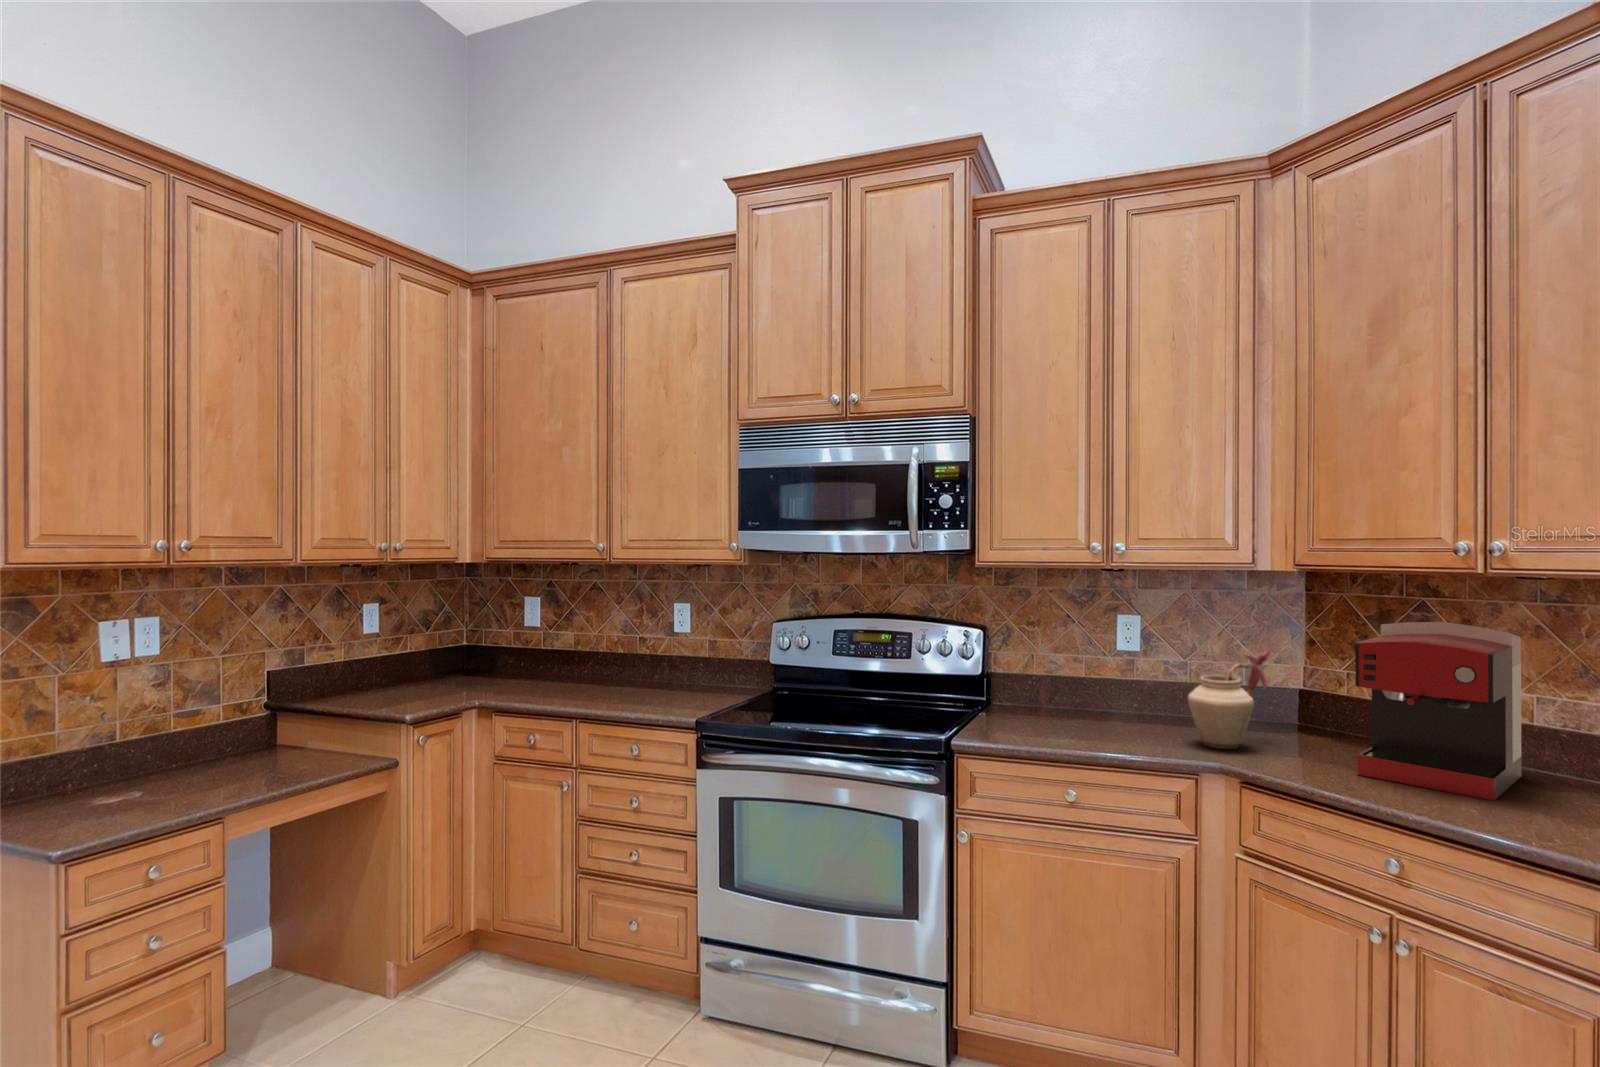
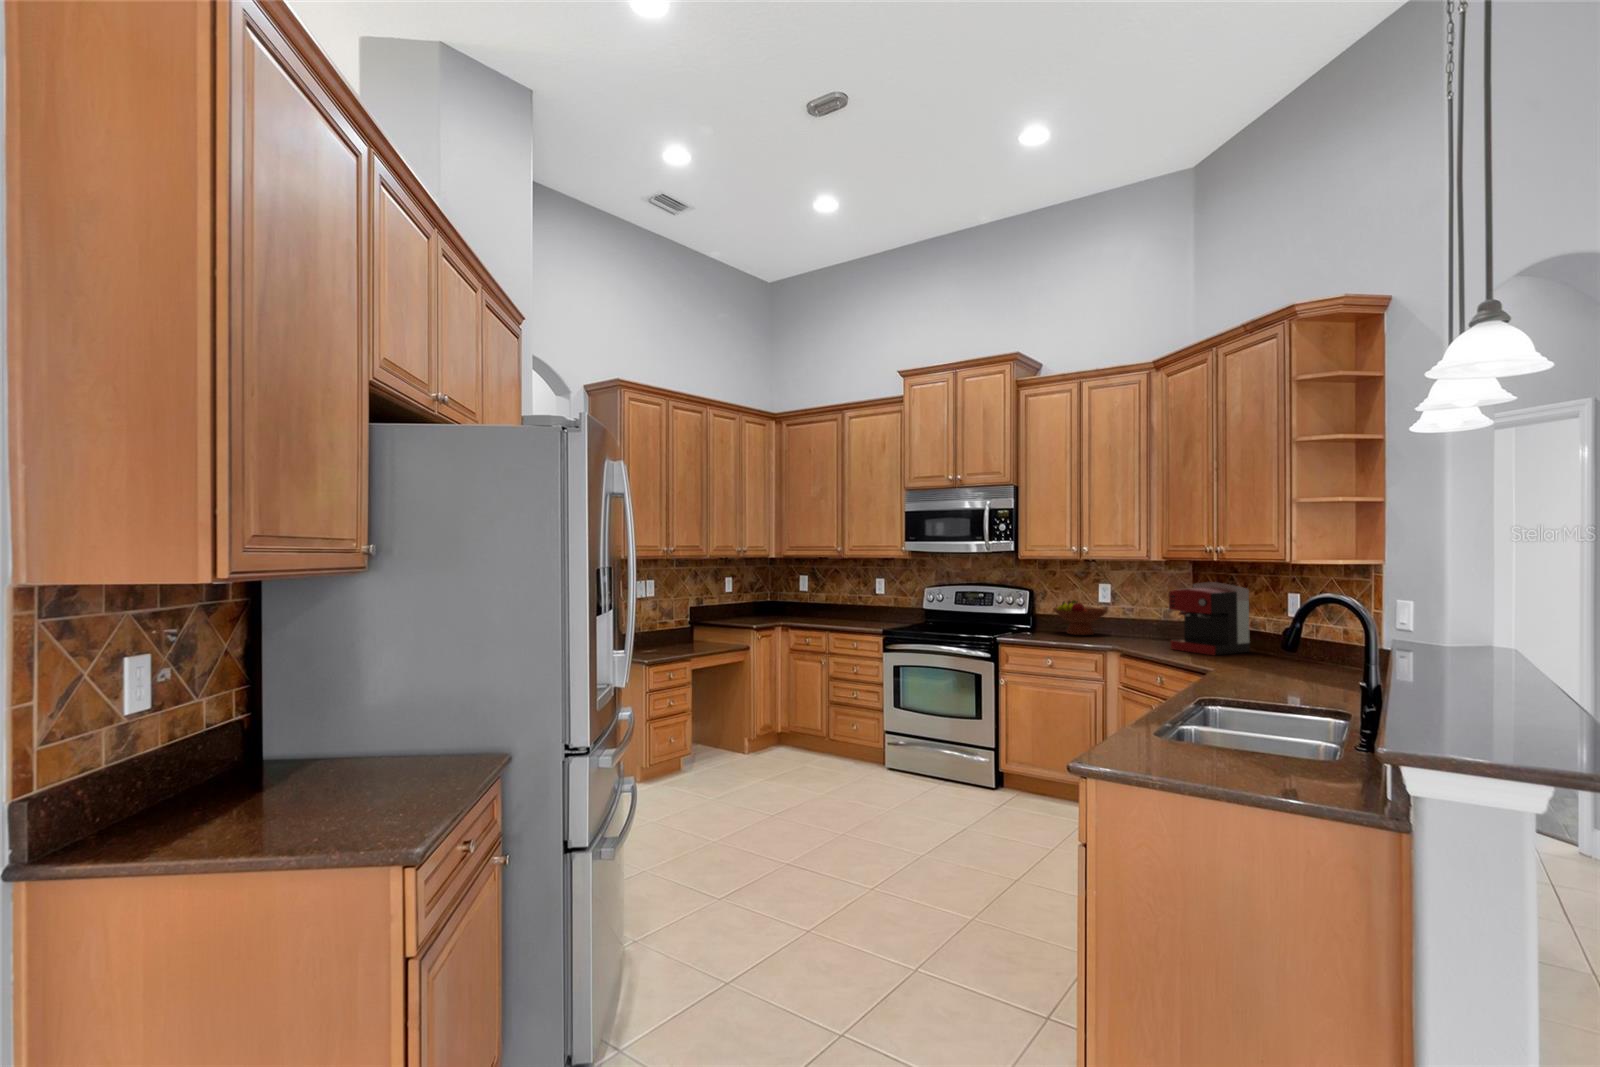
fruit bowl: none [1041,649,1152,723] -> present [1054,601,1107,635]
vase: present [1188,651,1271,749] -> none [1110,598,1153,643]

